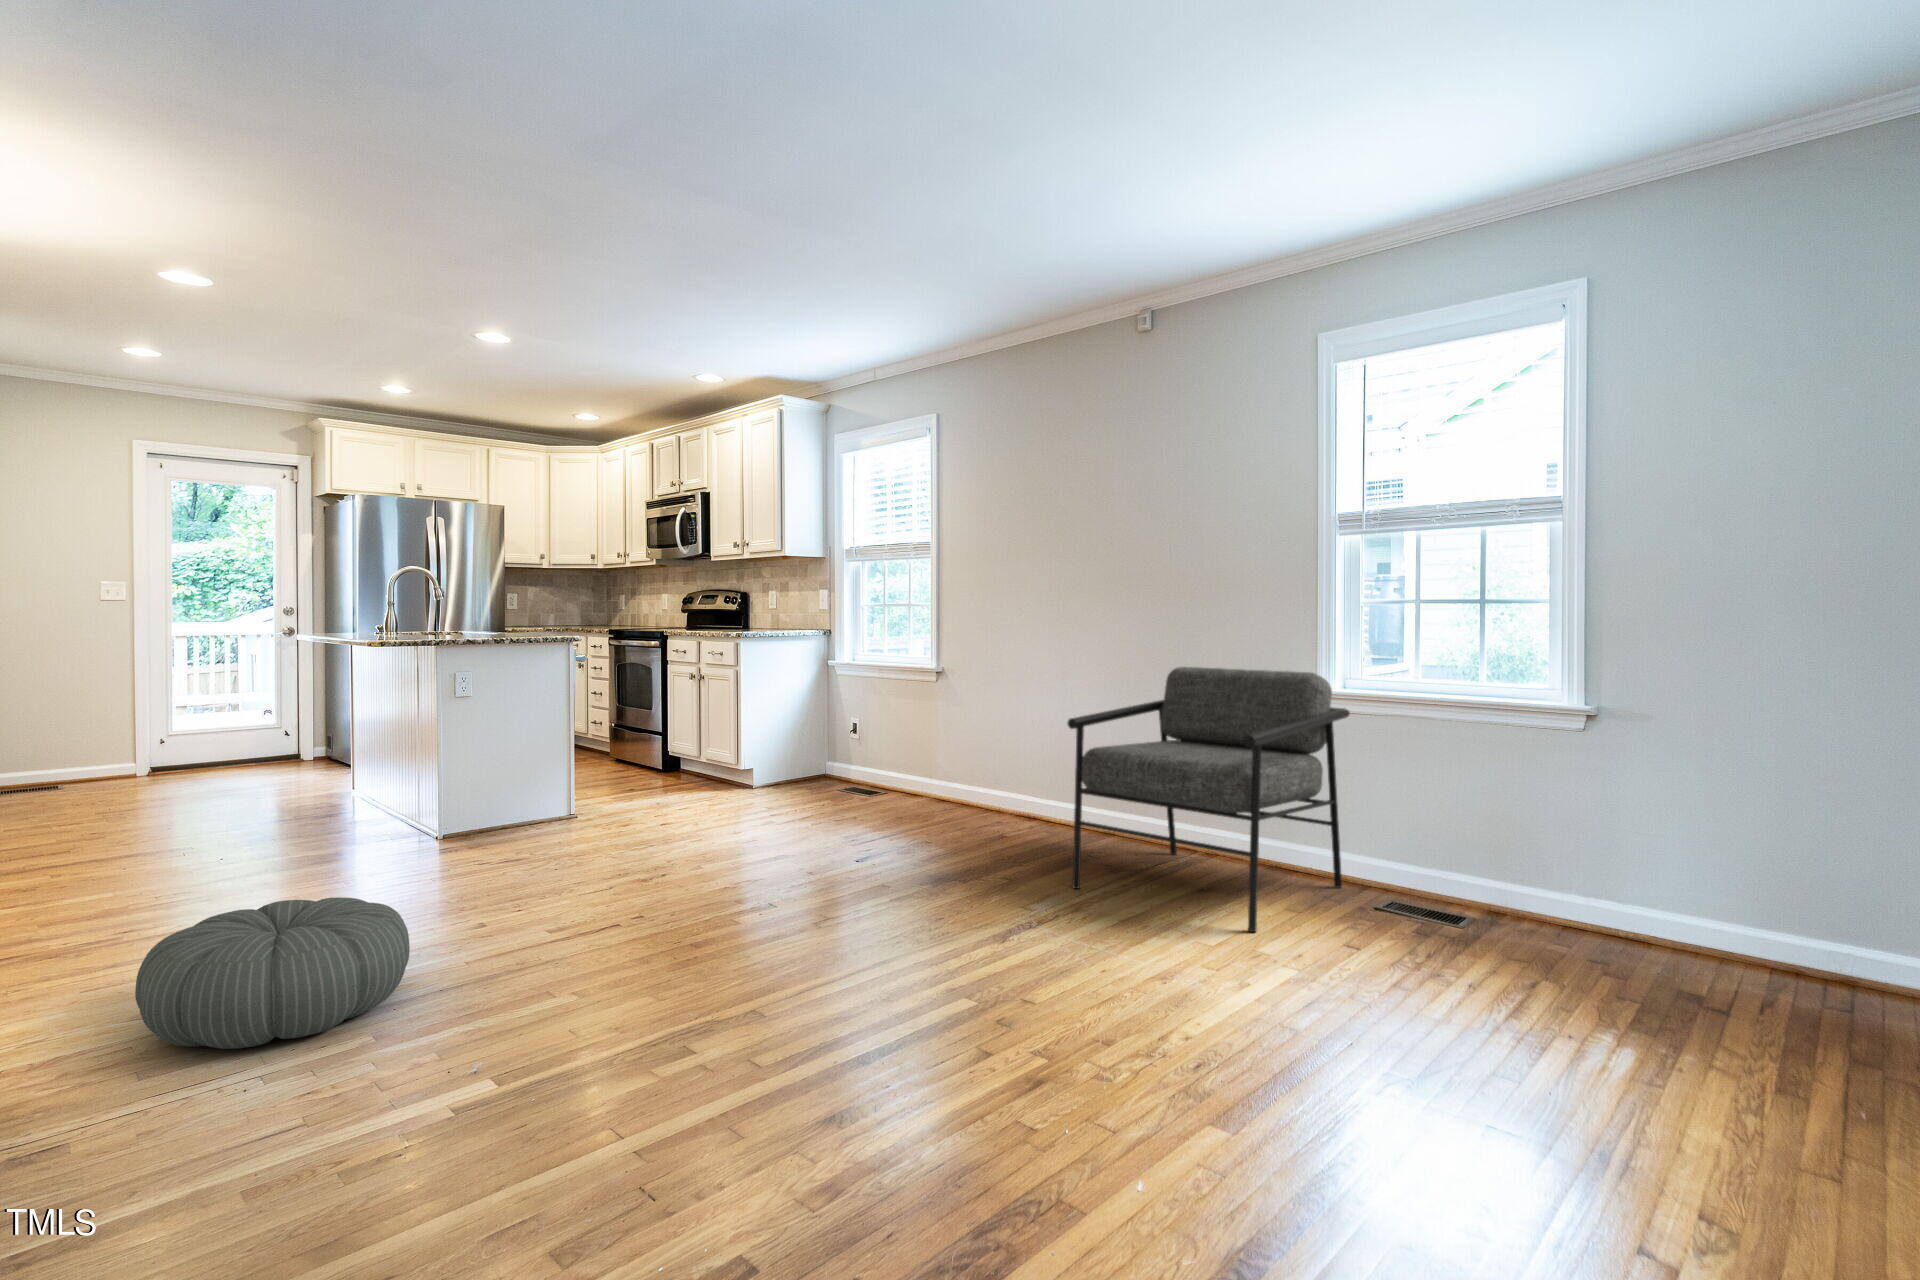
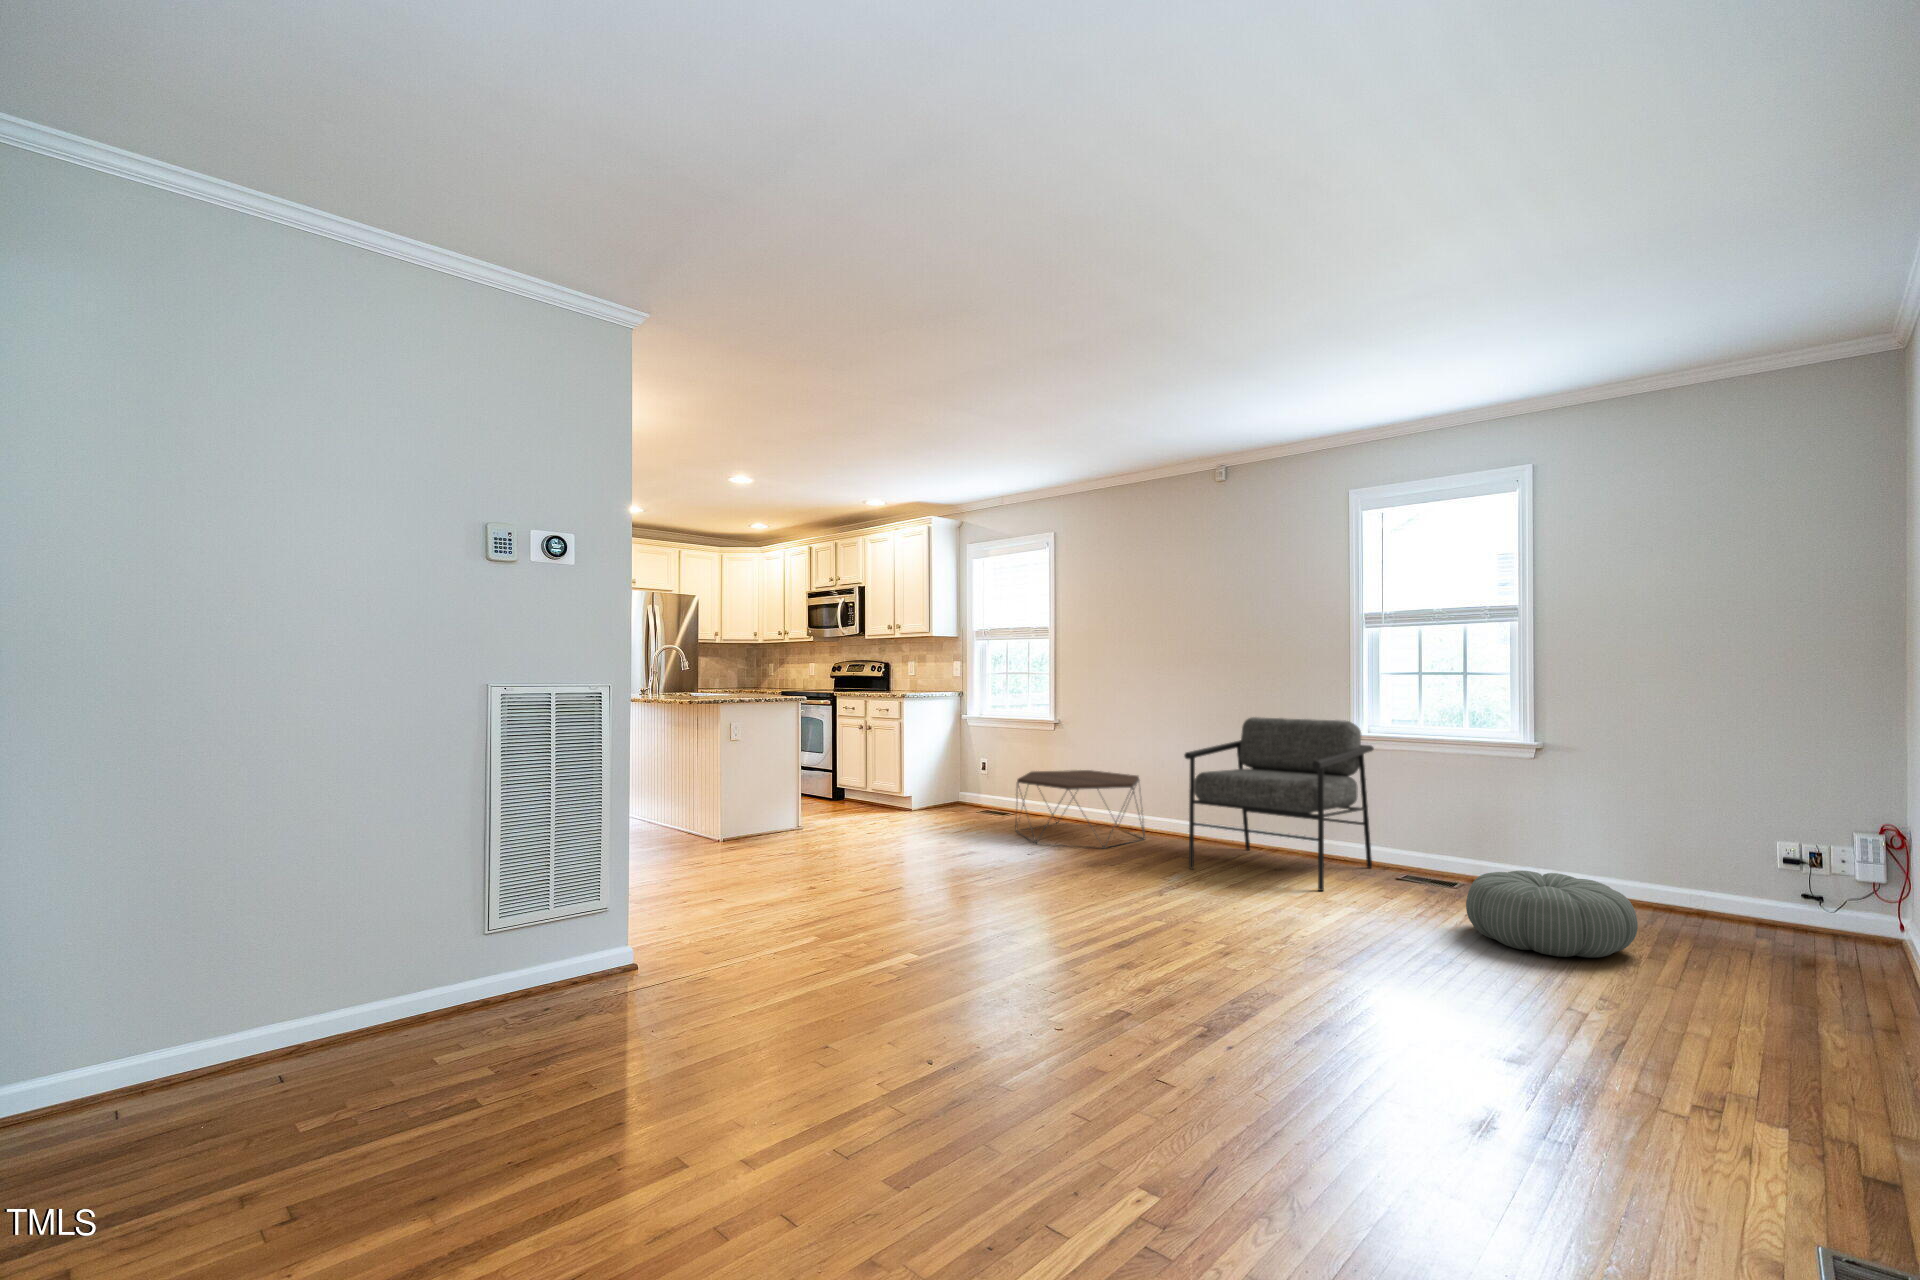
coffee table: none [859,737,1038,852] -> present [1016,770,1145,849]
pouf: present [135,897,410,1049] -> present [1466,871,1638,958]

